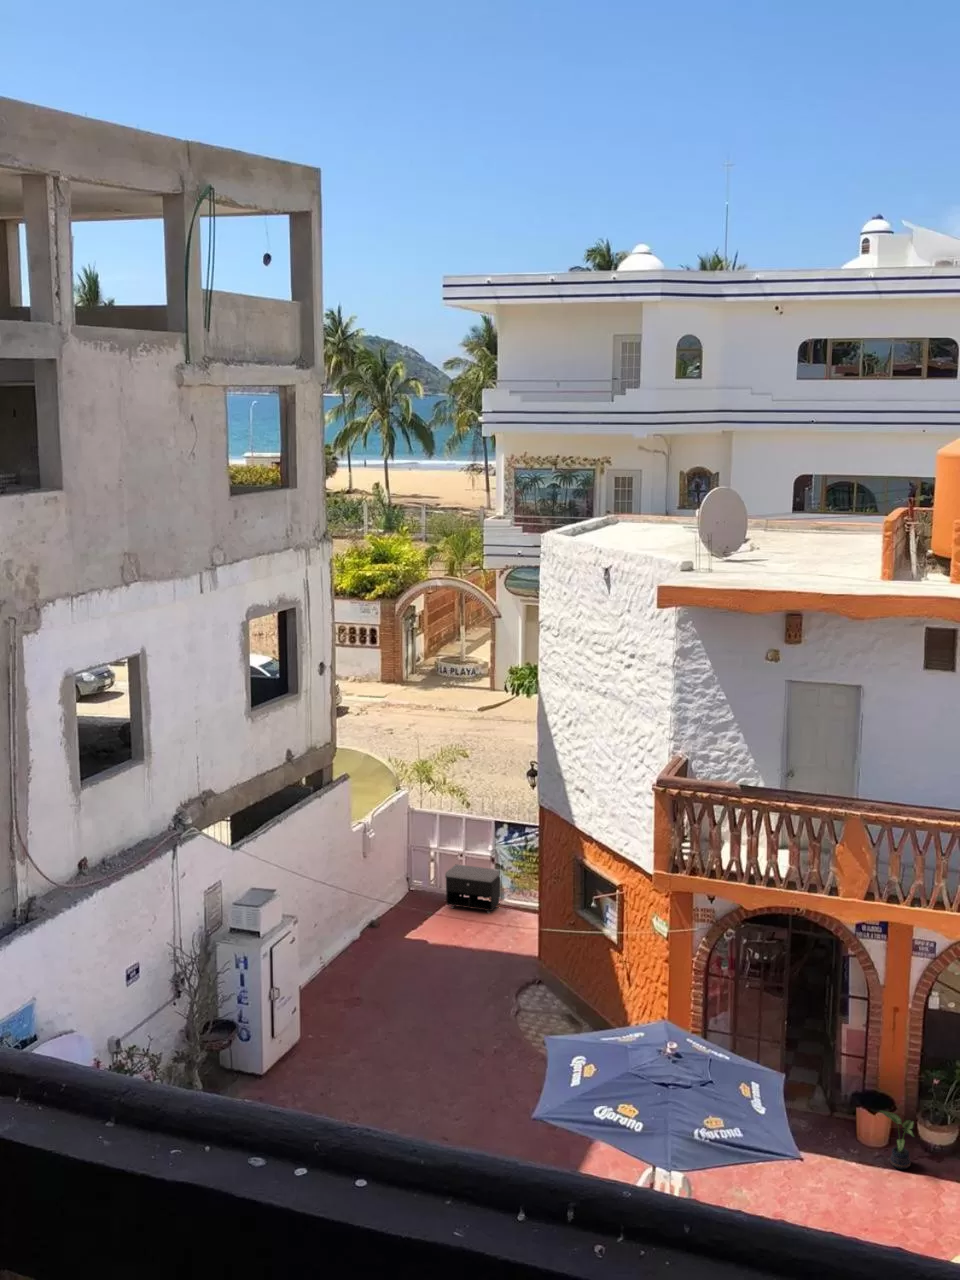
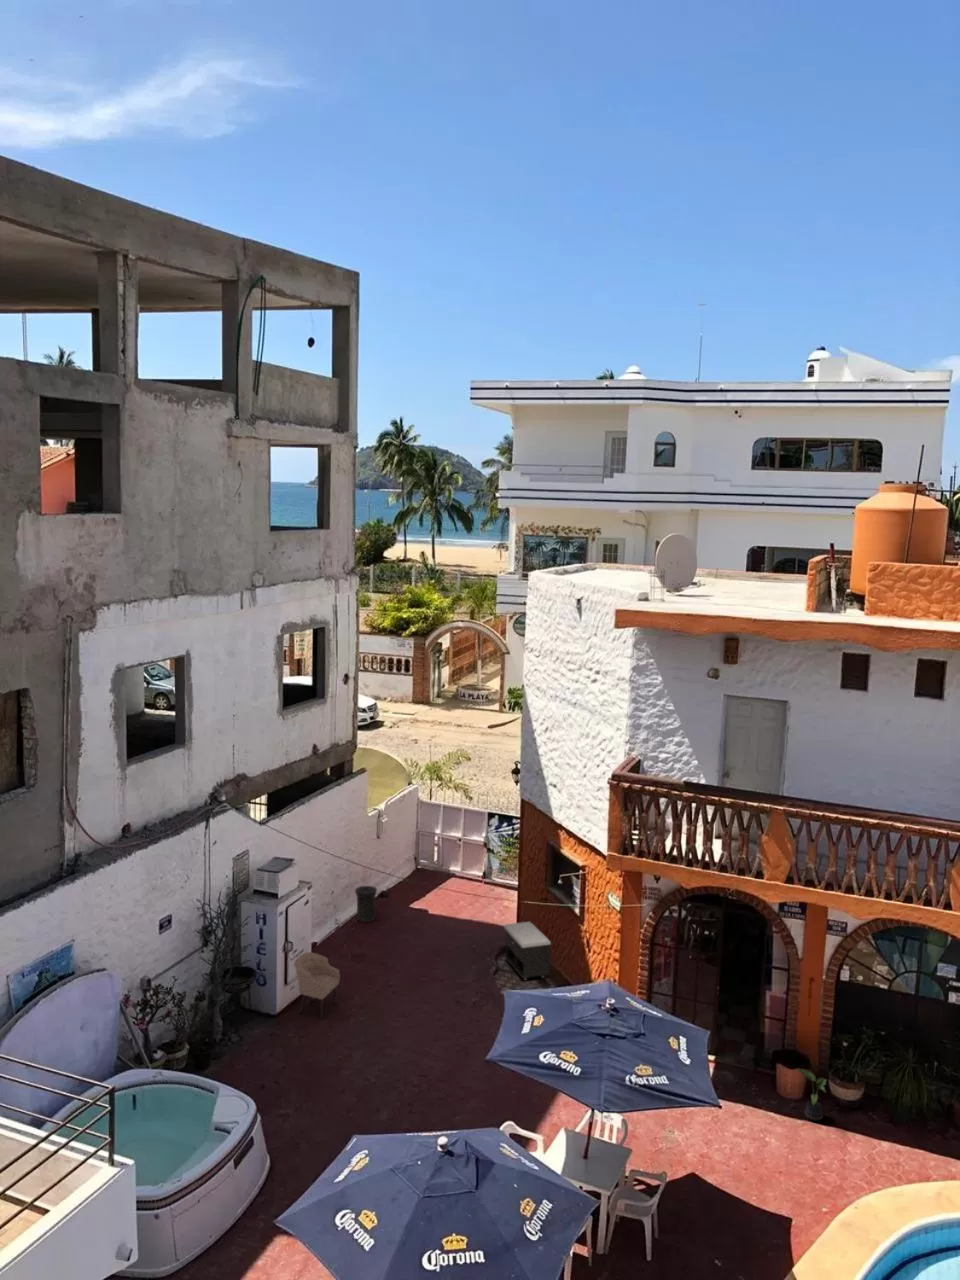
storage bench: present [445,864,500,913] -> present [504,922,551,980]
trash can: none [341,914,368,957] -> present [355,886,377,922]
chair: none [282,998,336,1075] -> present [294,952,340,1018]

